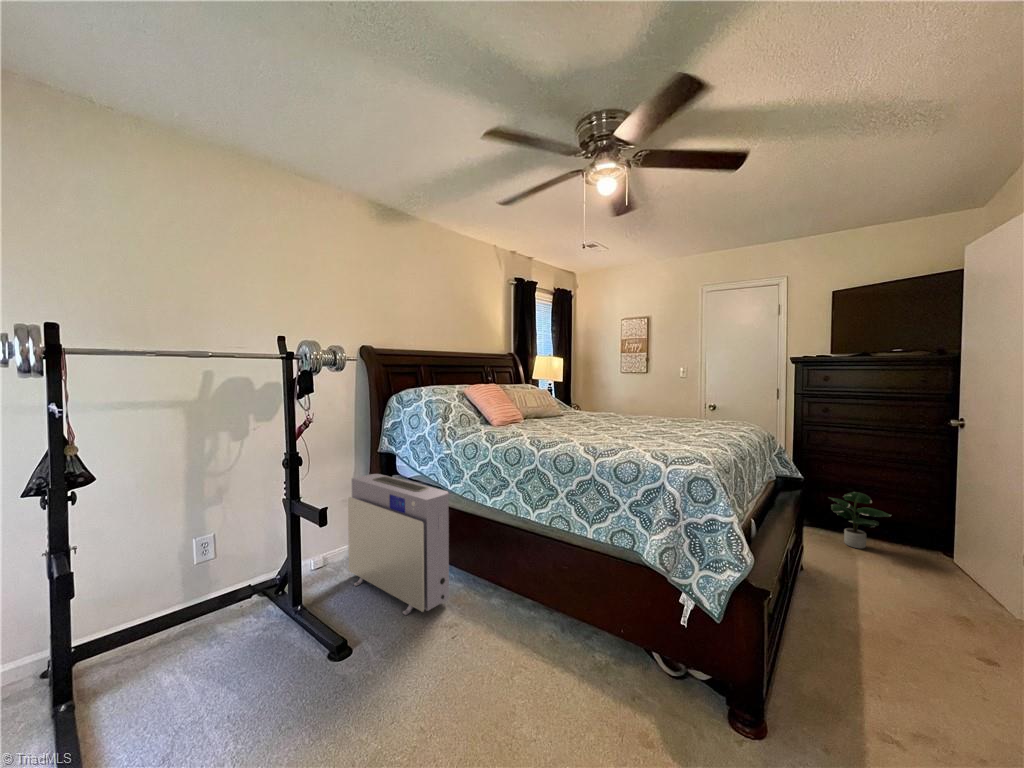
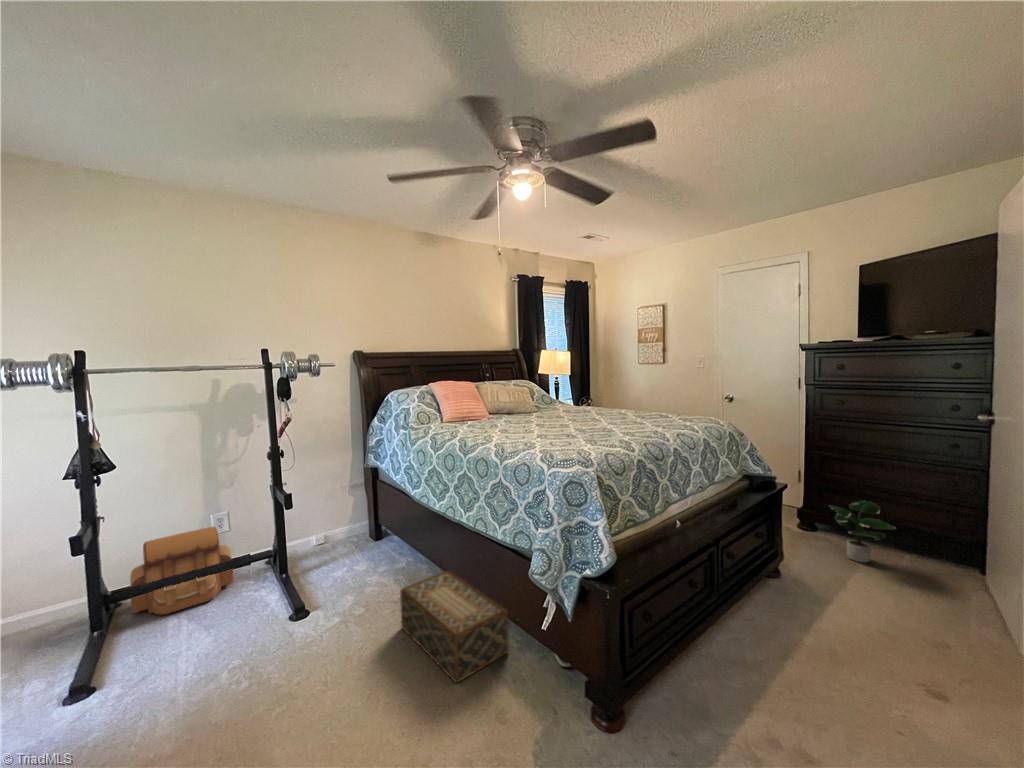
air purifier: present [348,474,449,615] -> none [335,466,411,590]
backpack: none [93,553,230,676] -> present [130,527,234,615]
woven basket: none [468,585,604,715] -> present [400,571,509,683]

